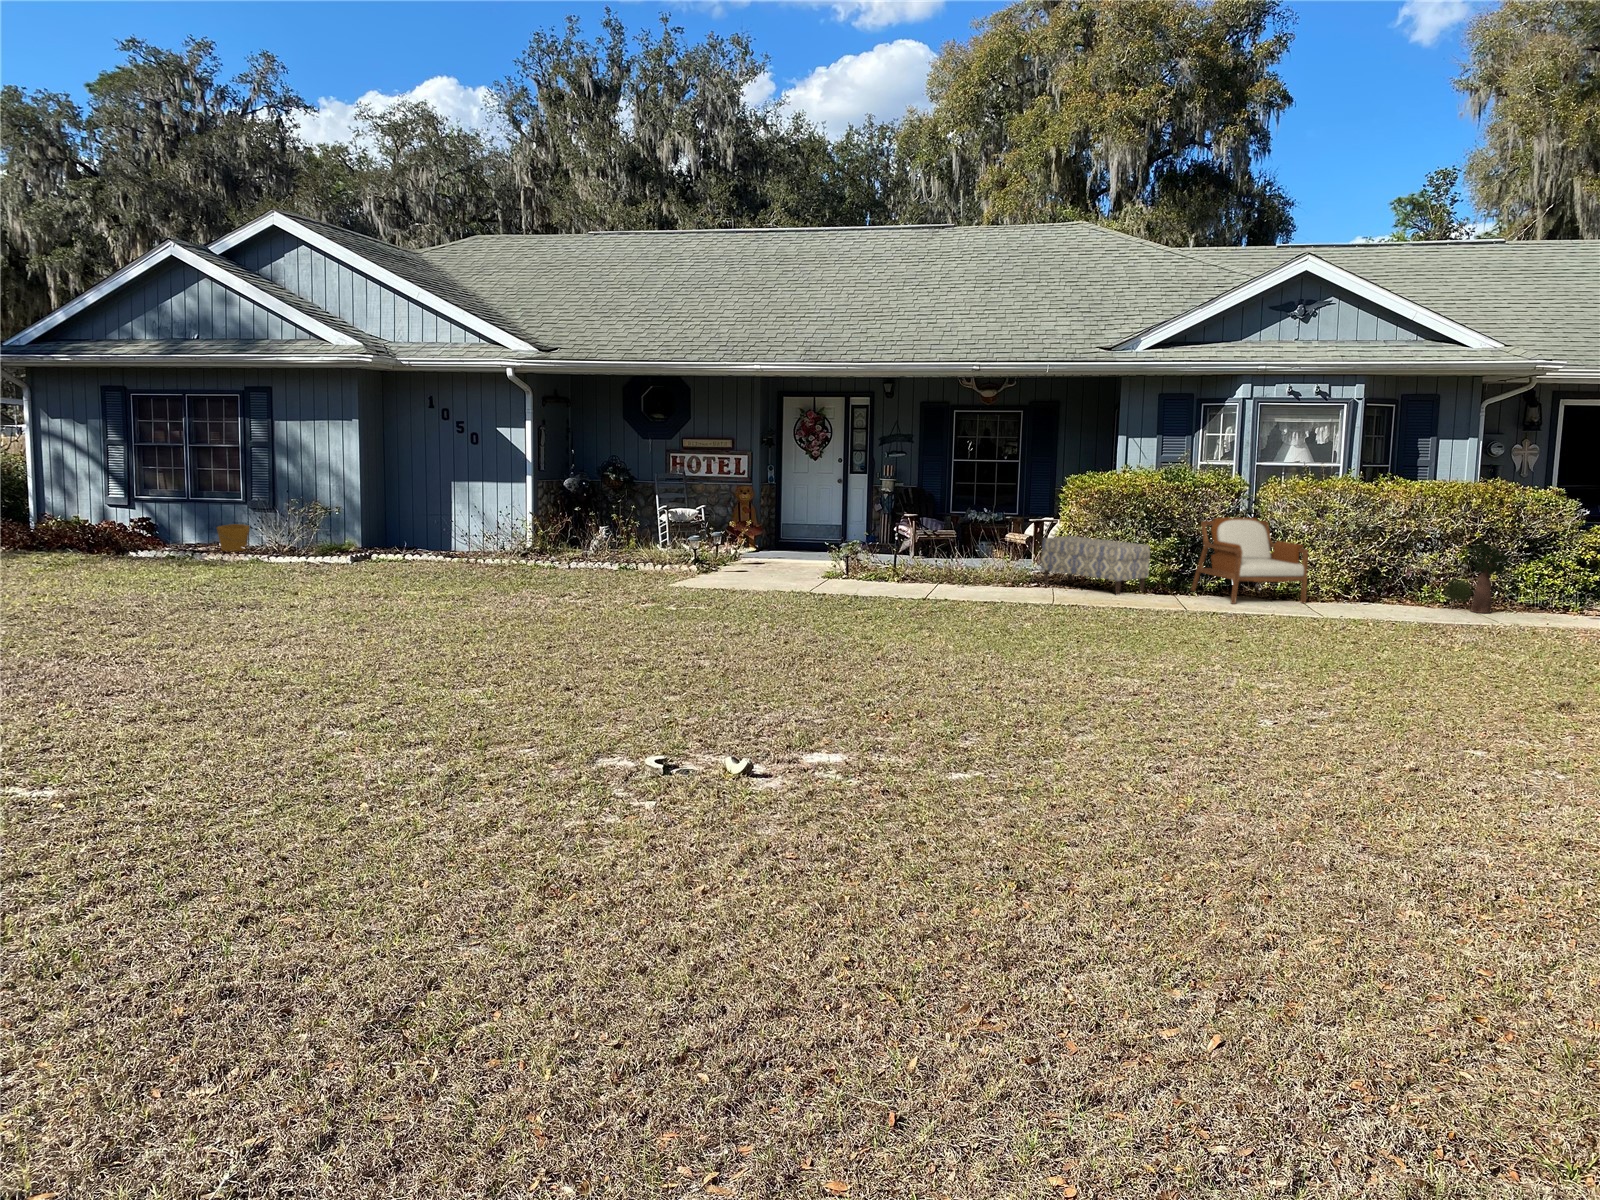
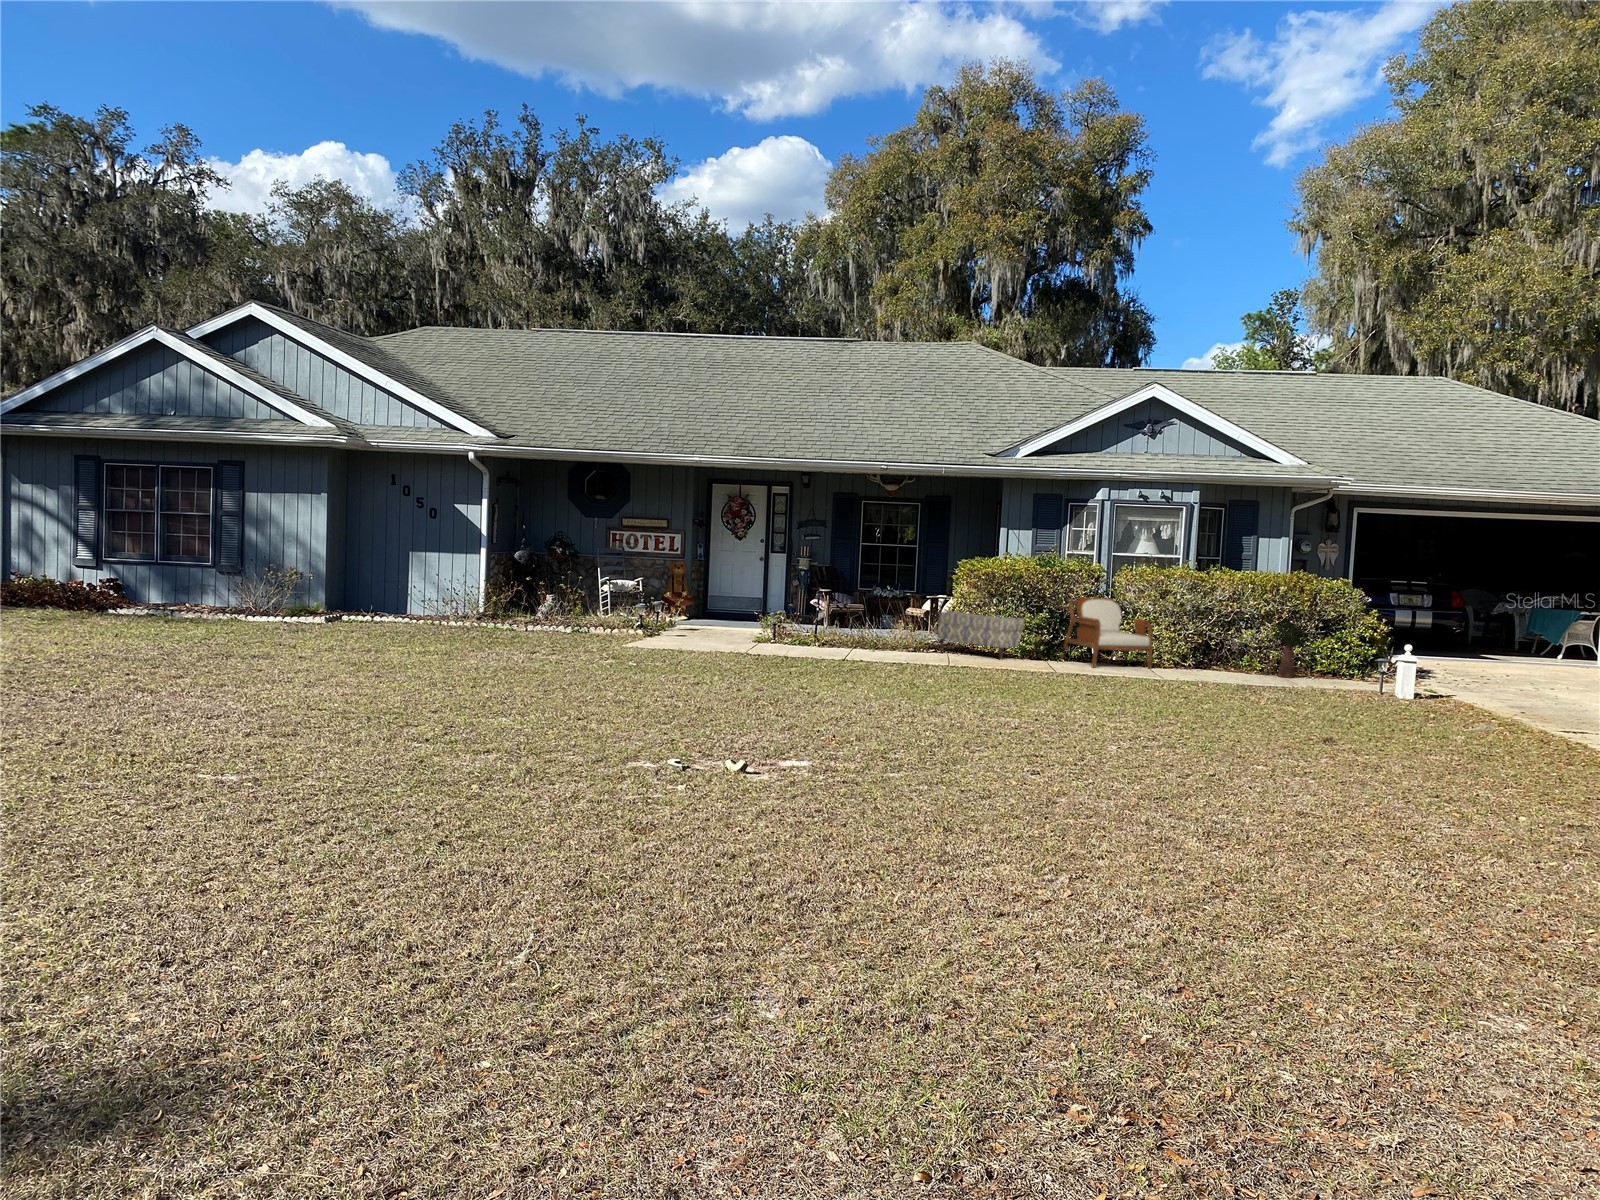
bucket: present [217,524,249,551] -> none [190,586,222,611]

